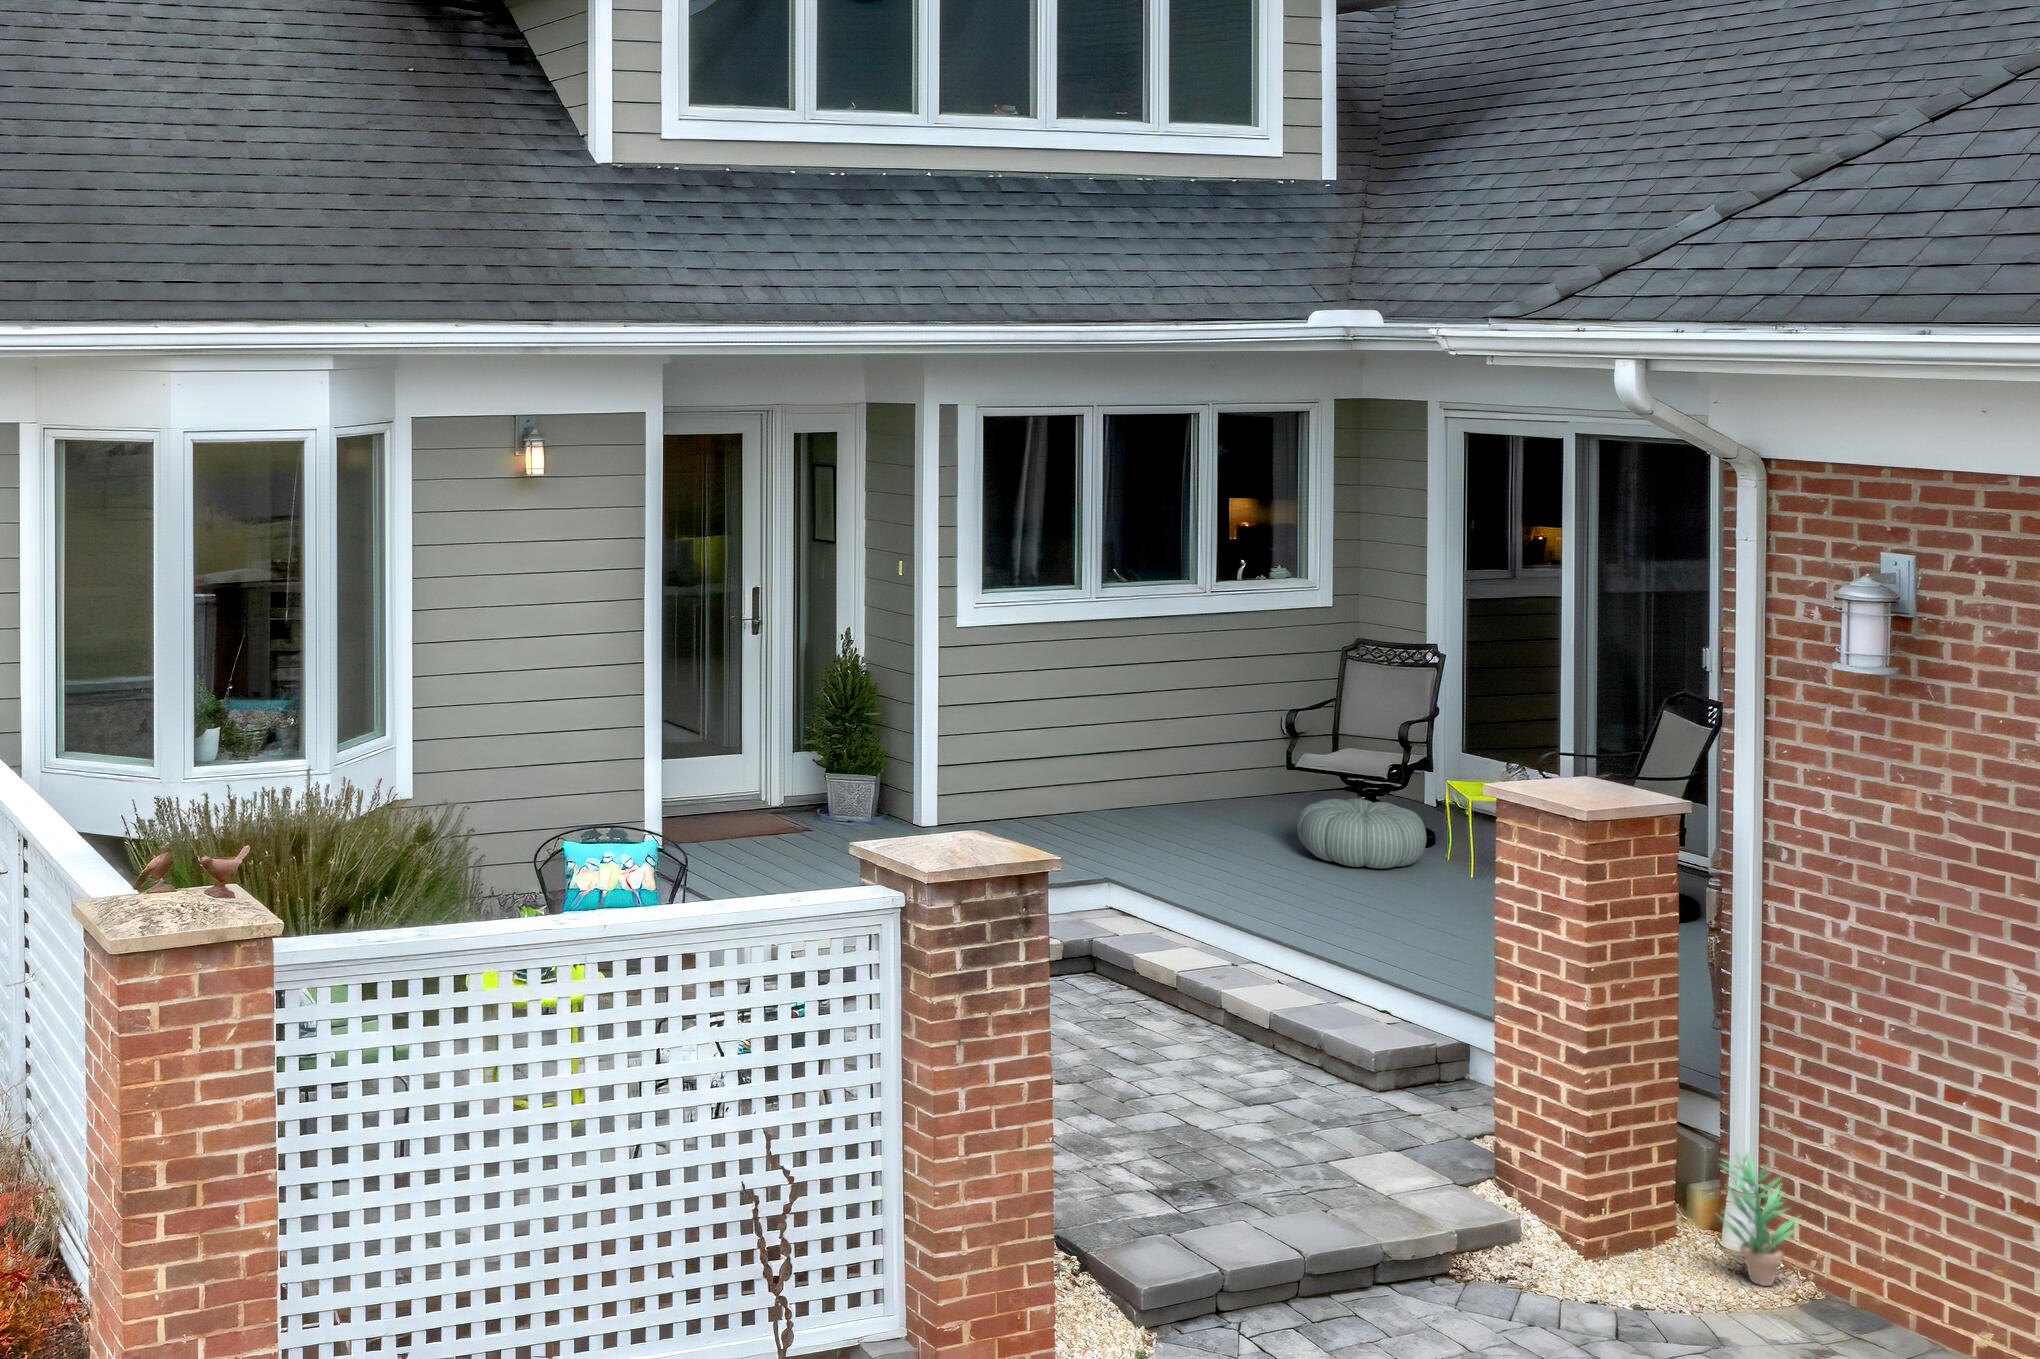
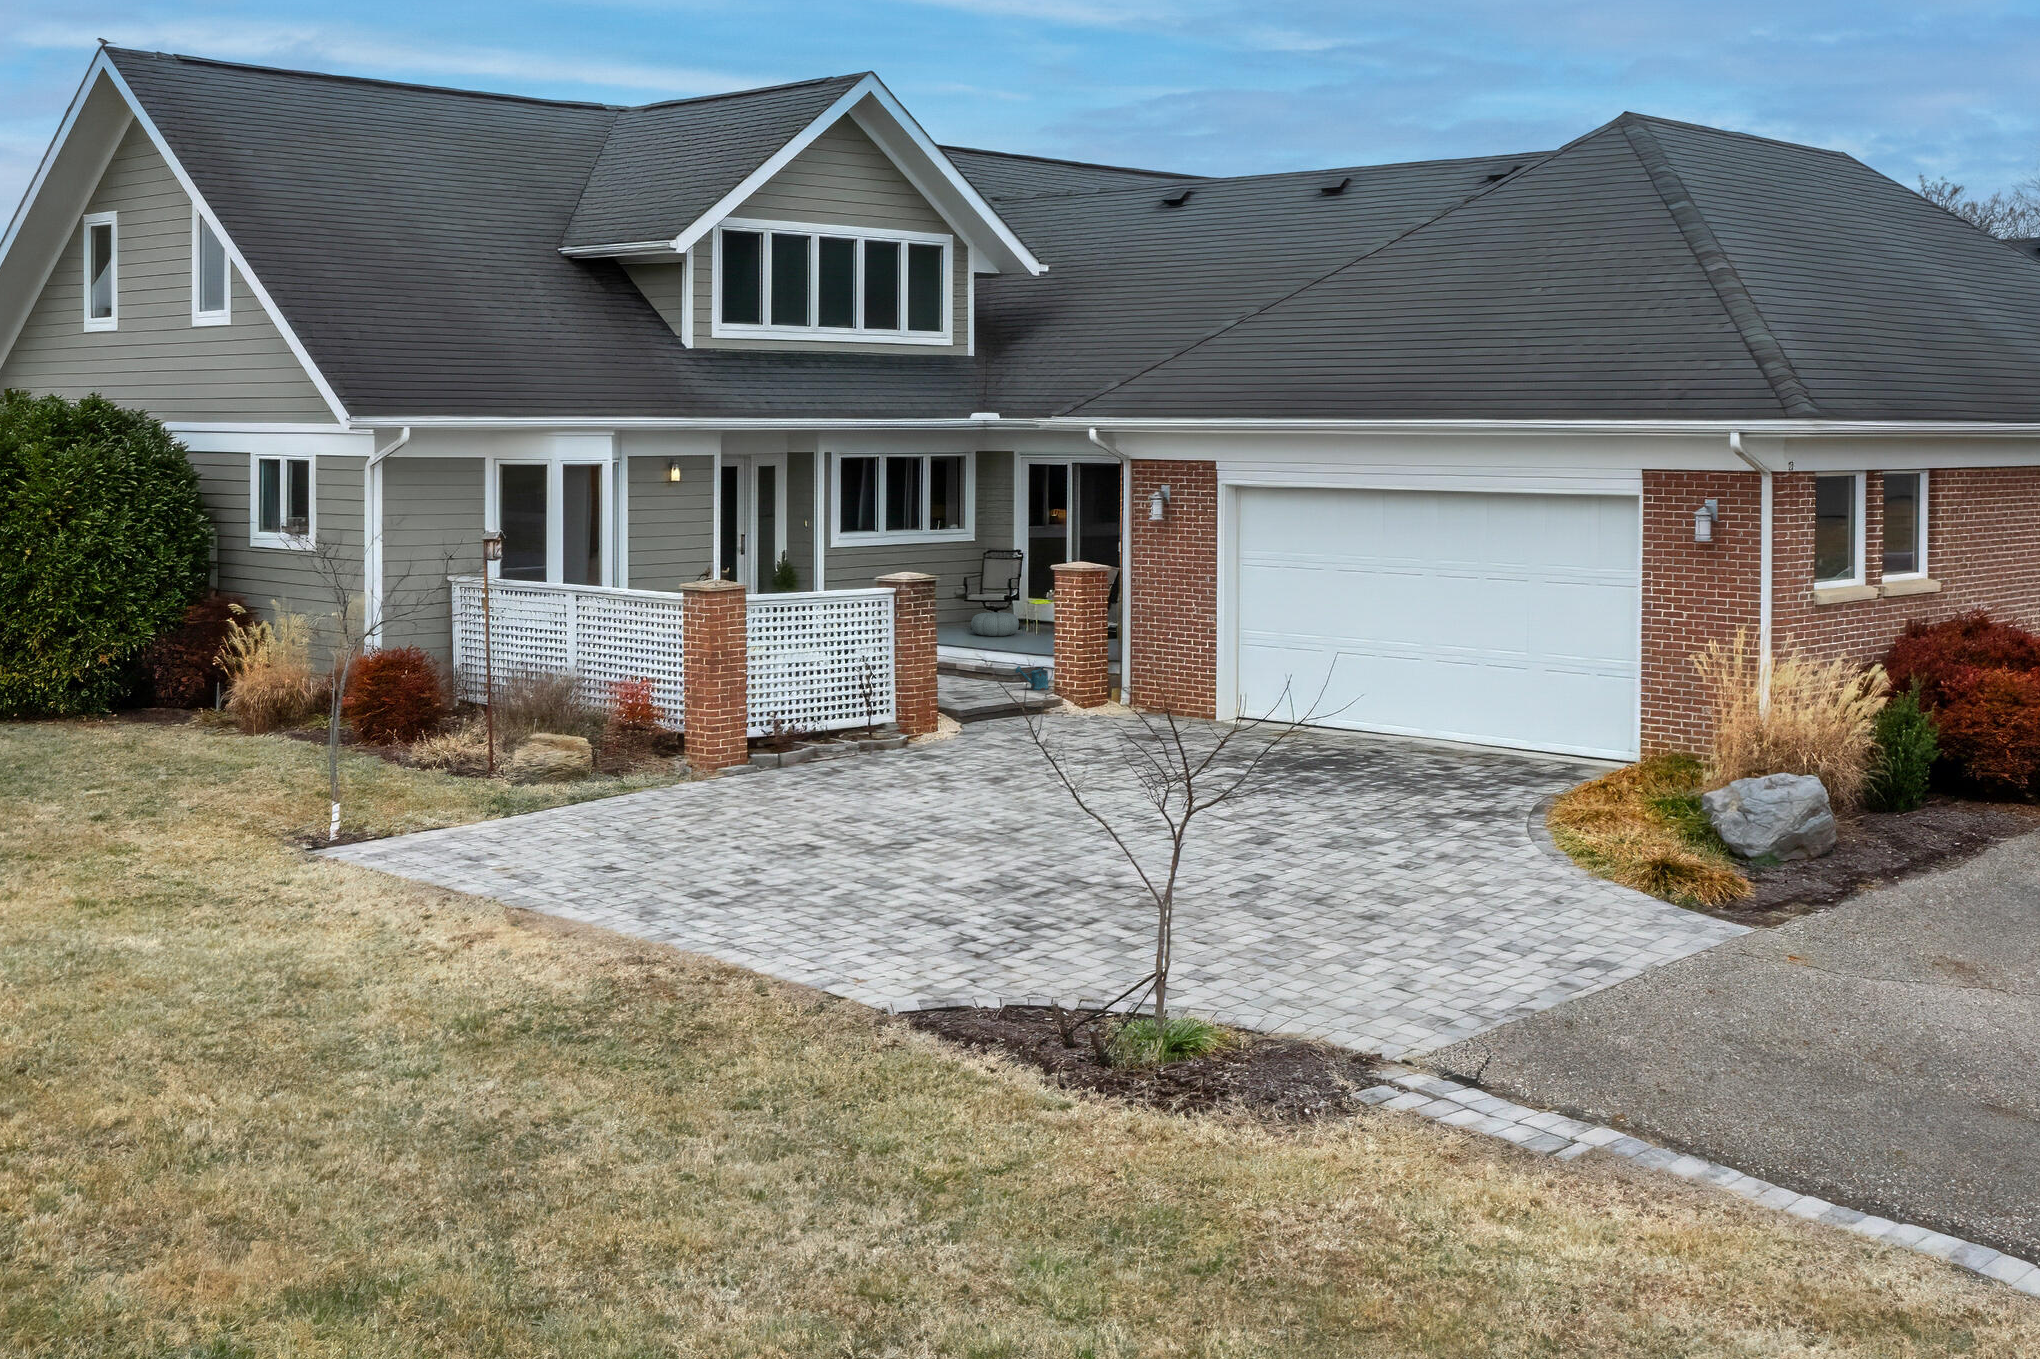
watering can: none [1365,1095,1496,1188] -> present [1015,666,1053,690]
potted plant: present [1722,1152,1798,1286] -> none [1112,665,1134,703]

